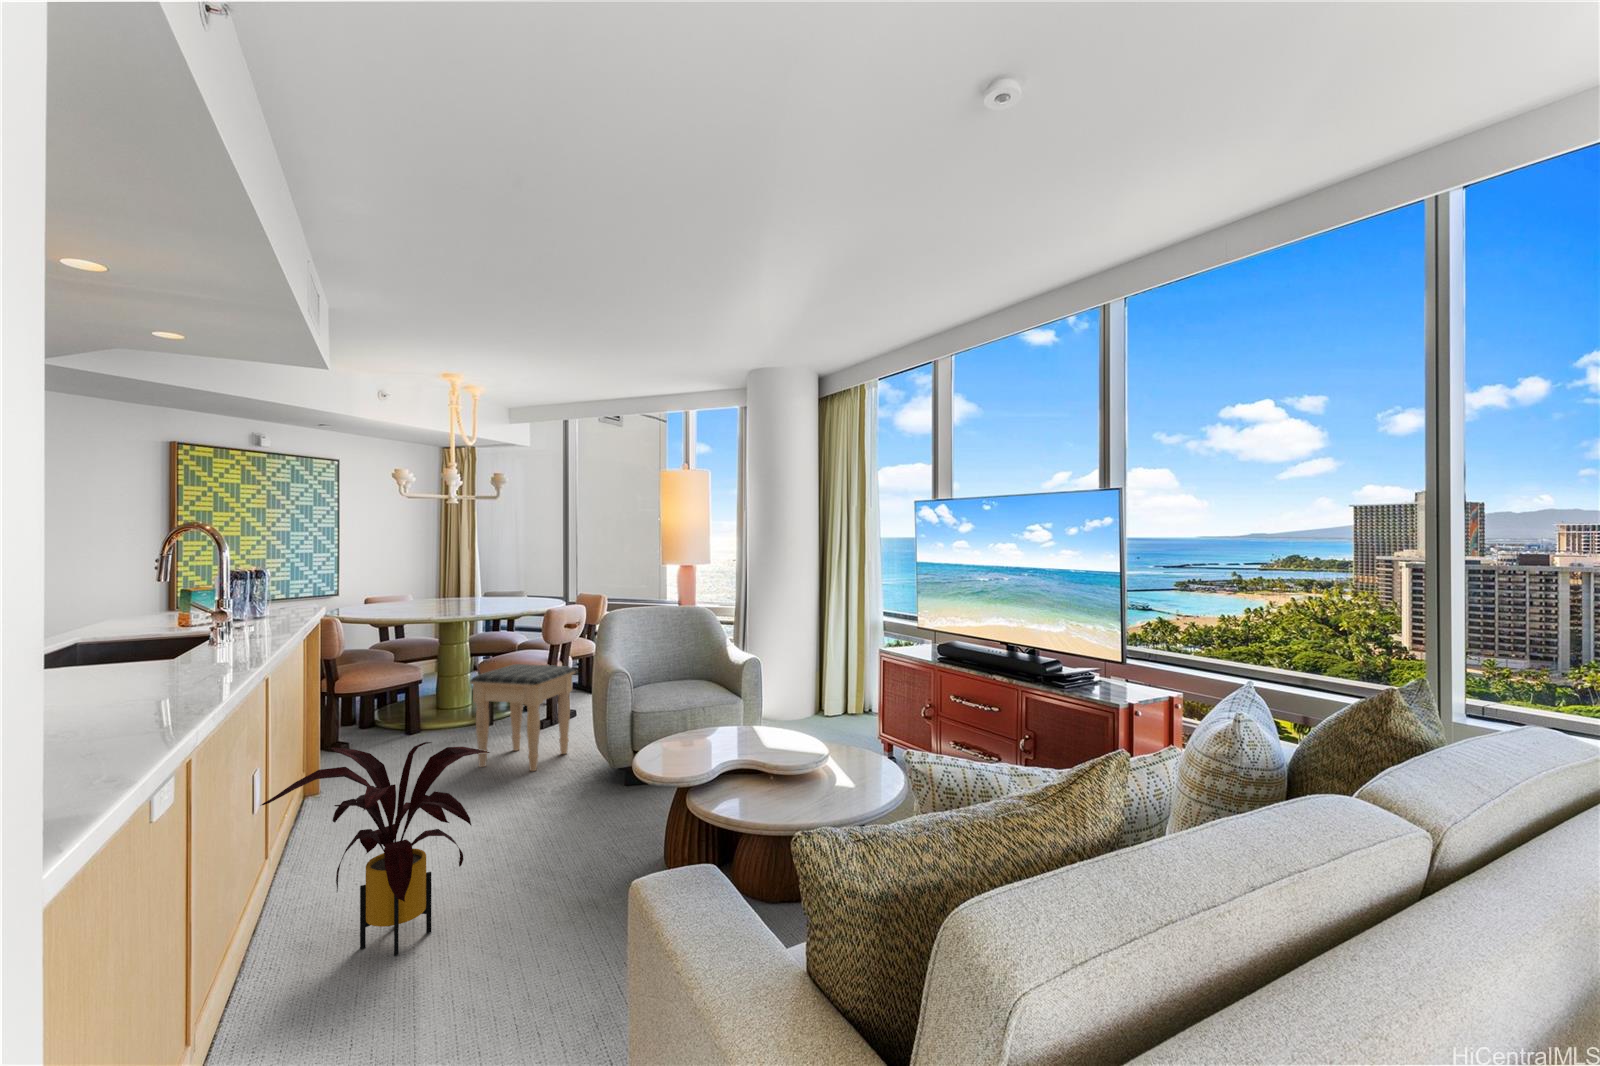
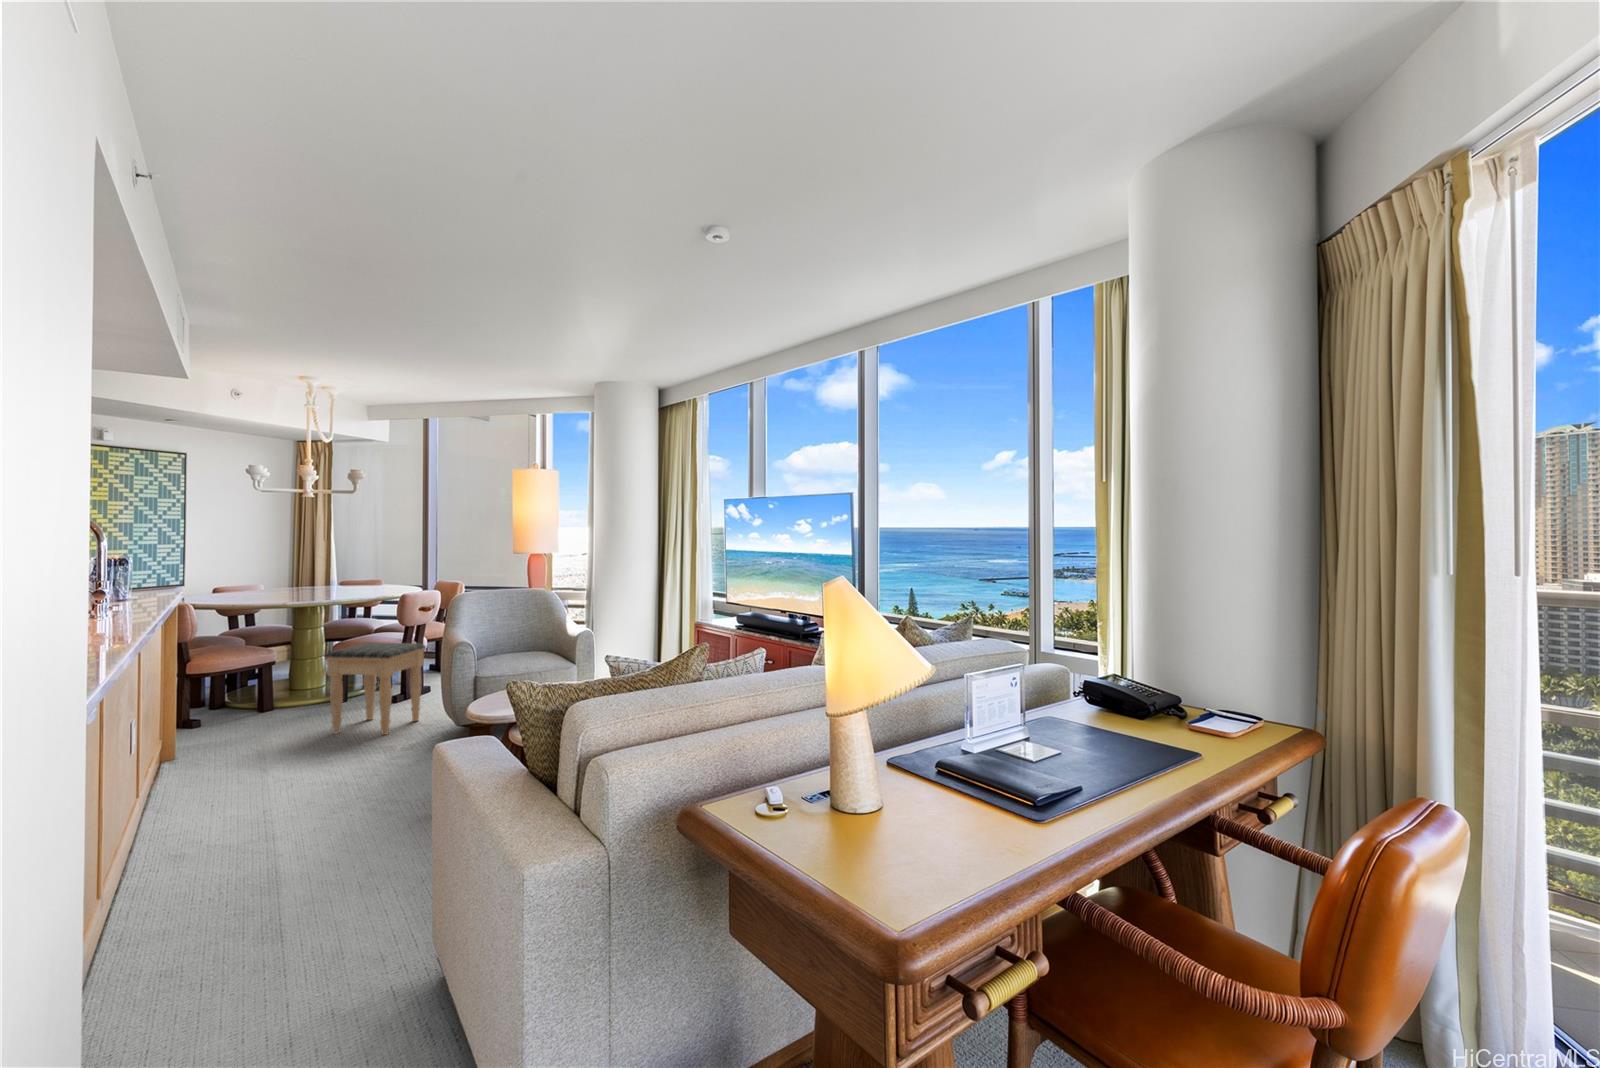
house plant: present [262,742,490,956] -> none [136,693,341,860]

